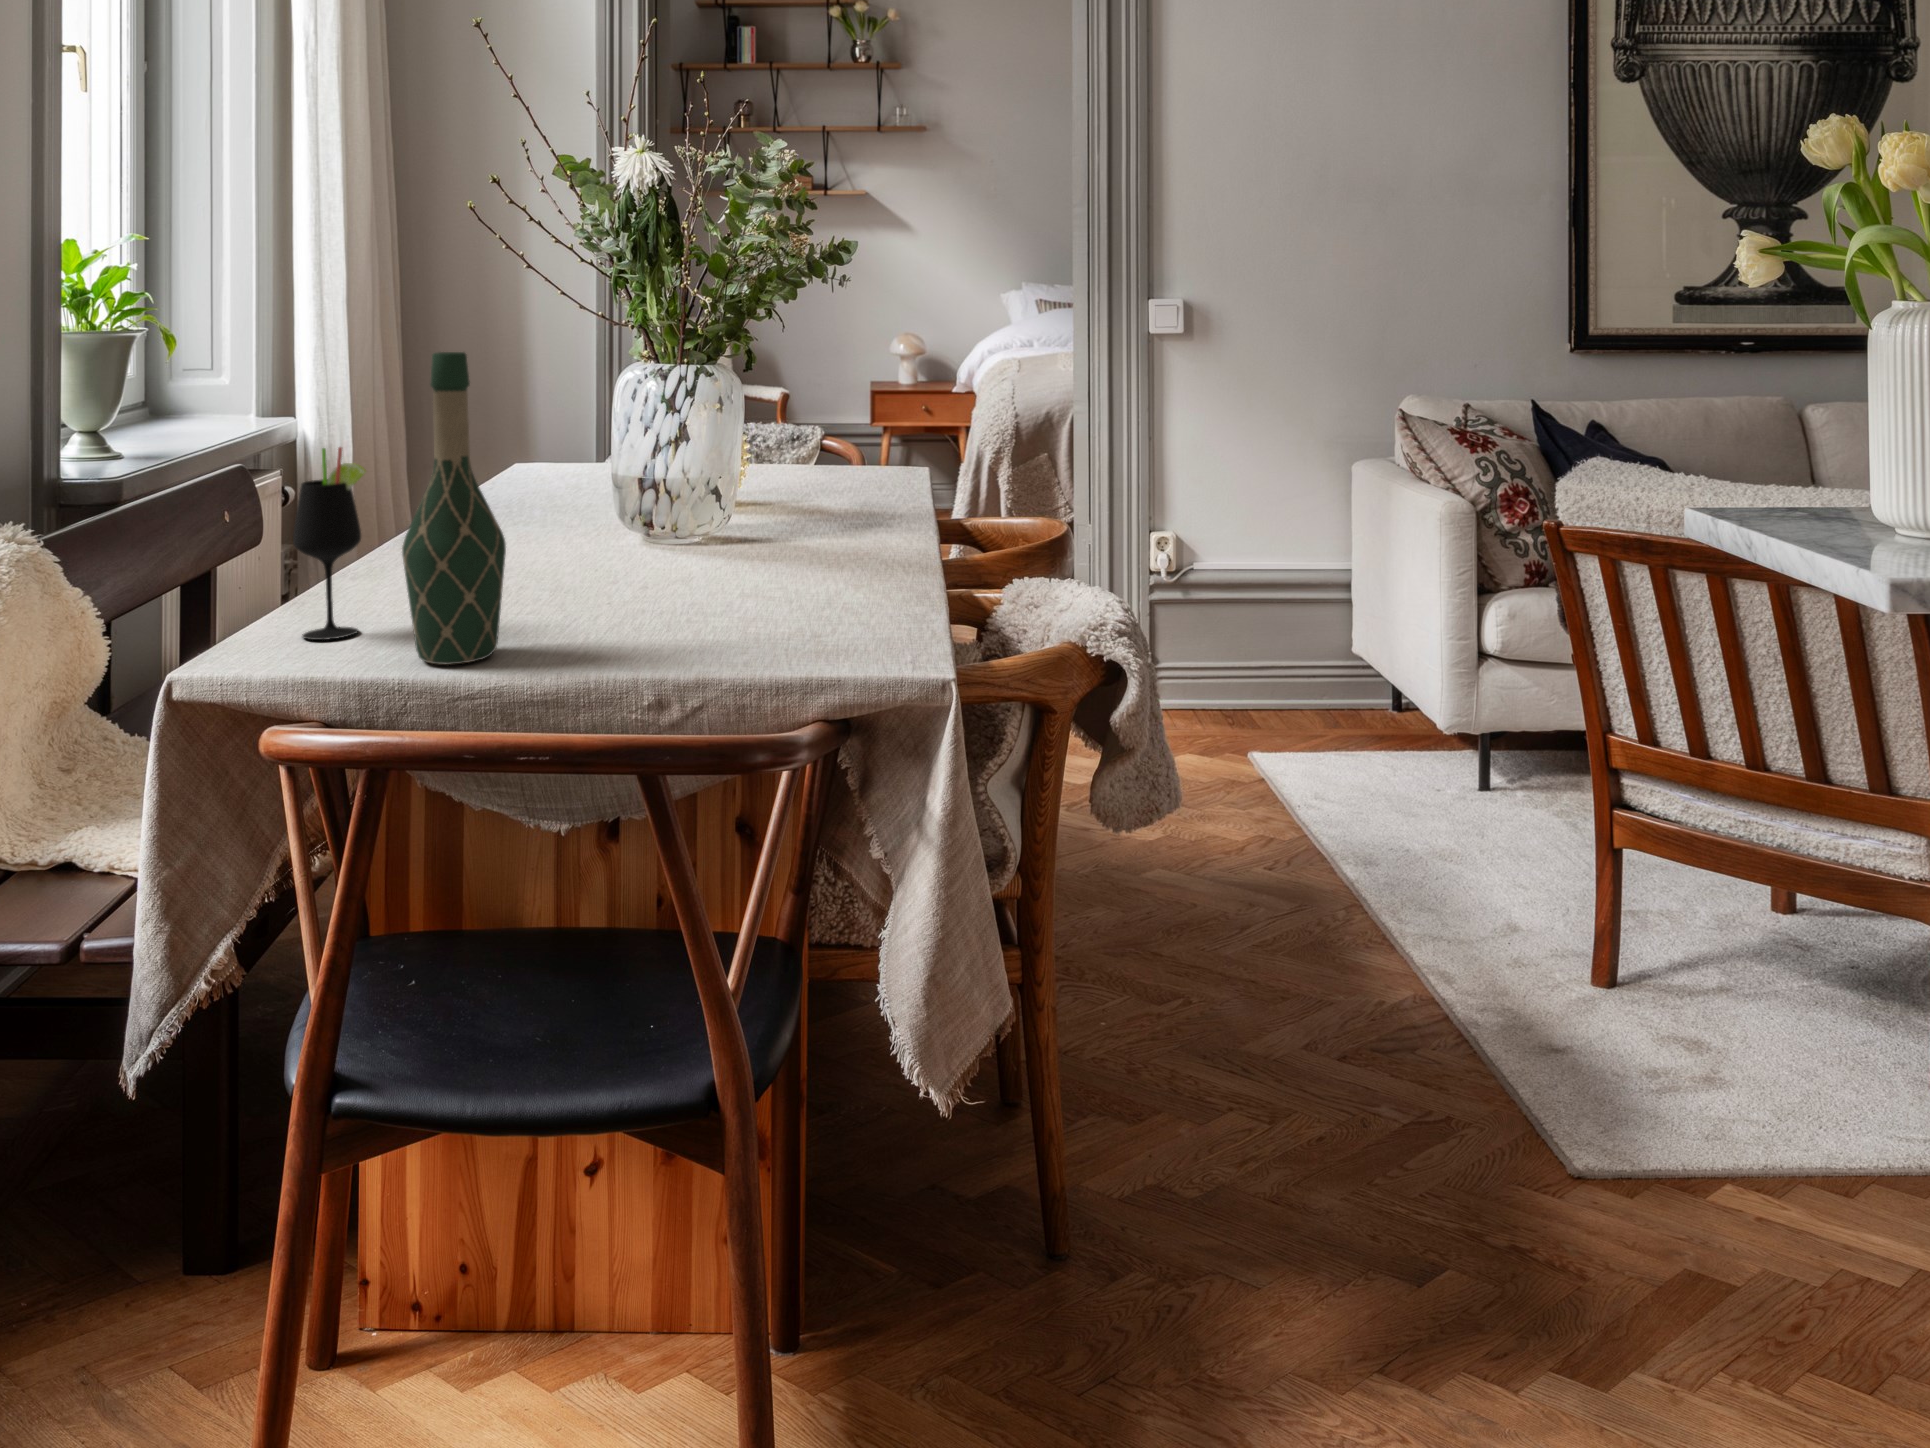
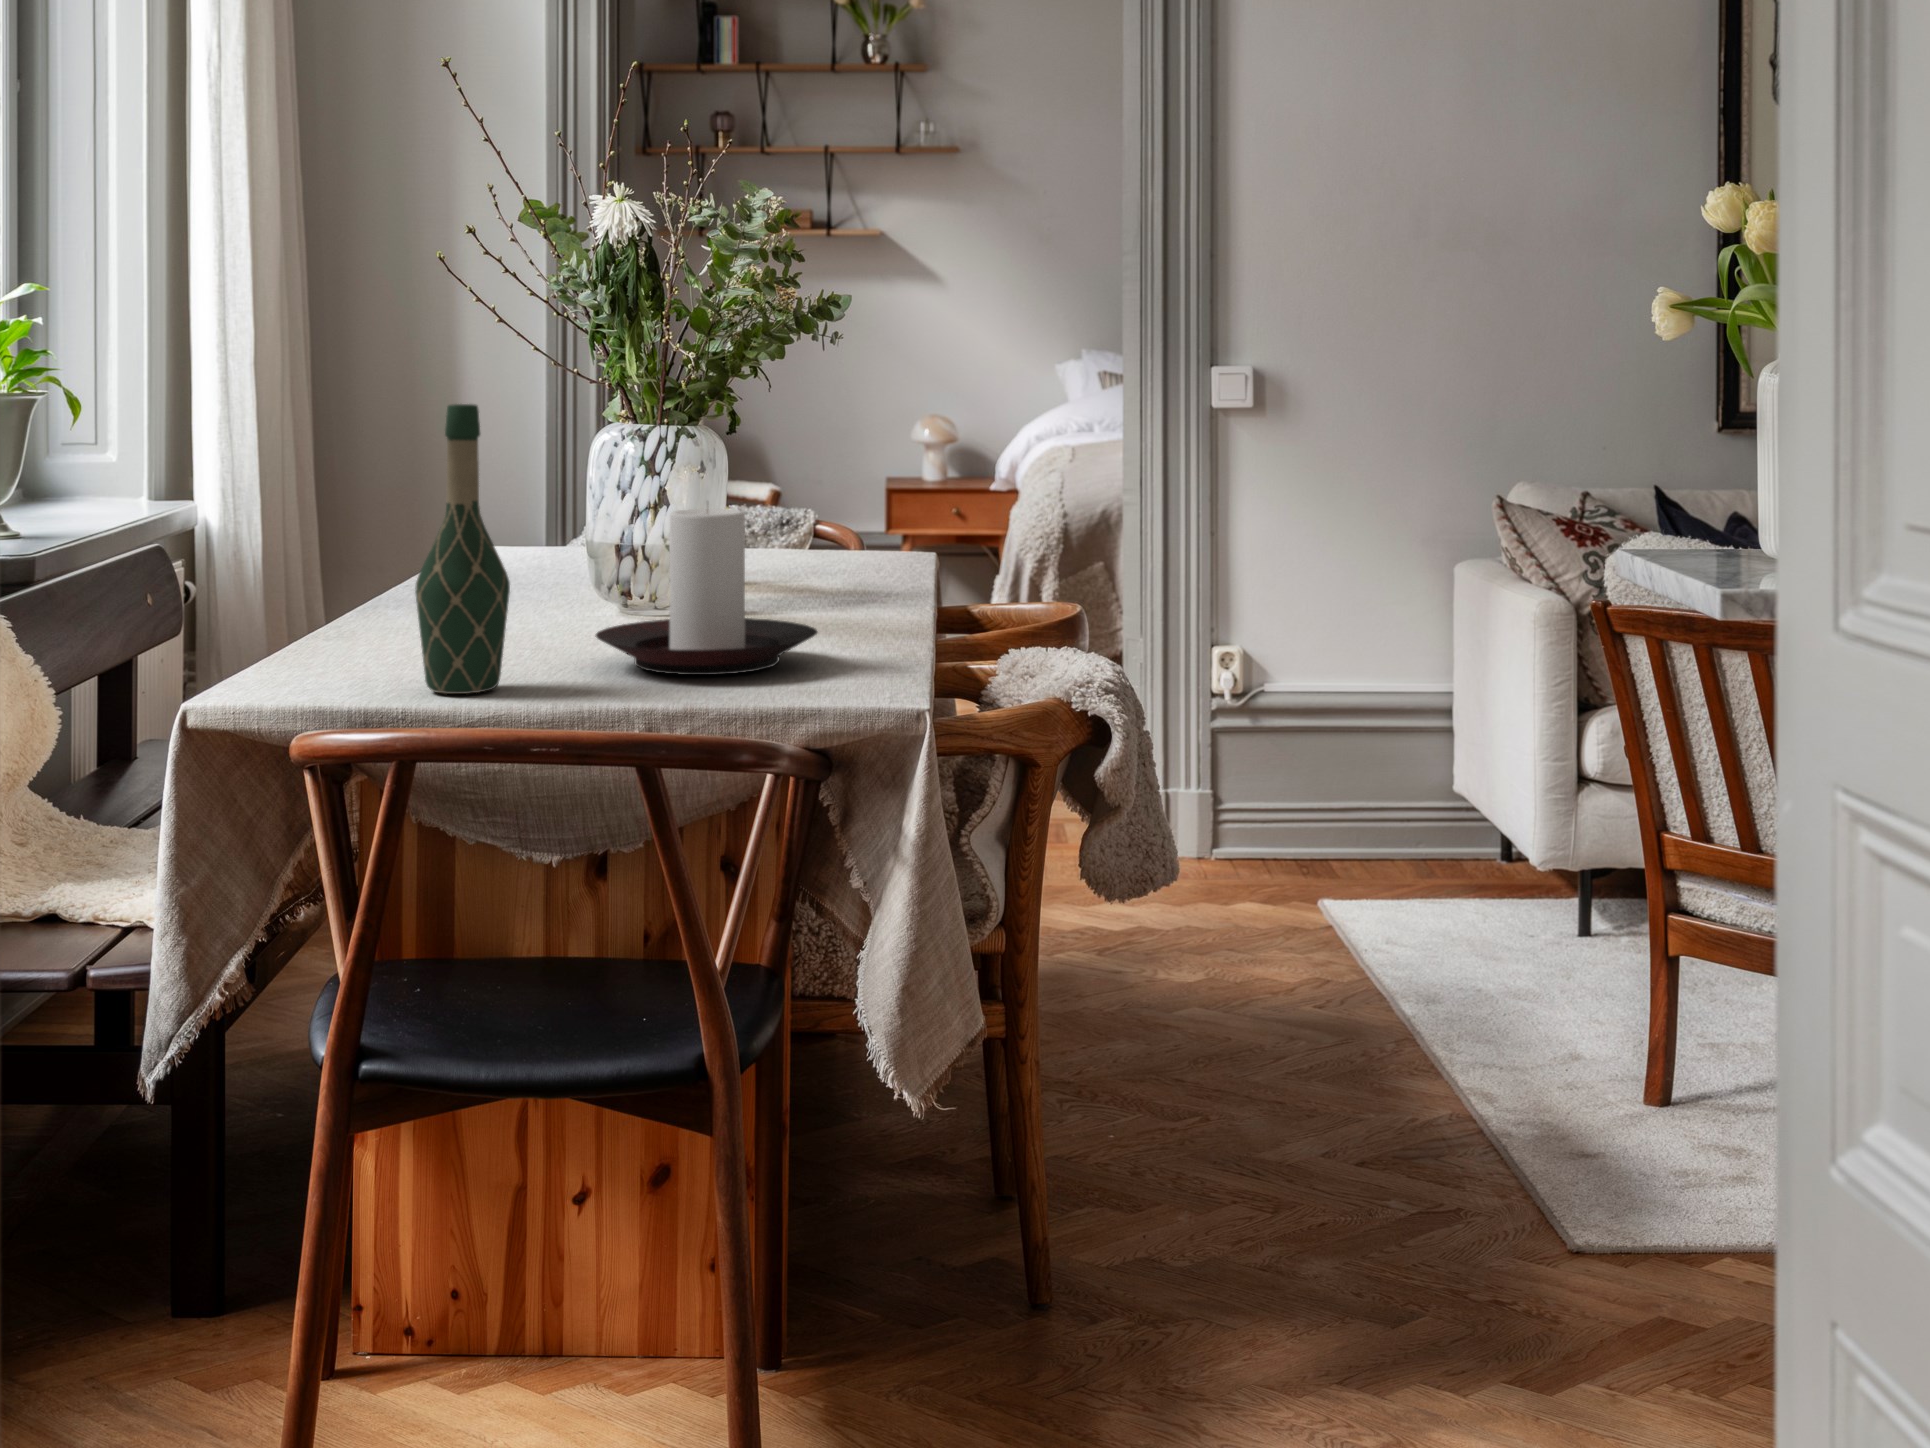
wine glass: present [293,447,366,640] -> none [301,494,373,678]
candle holder: none [605,448,836,632] -> present [596,508,817,675]

